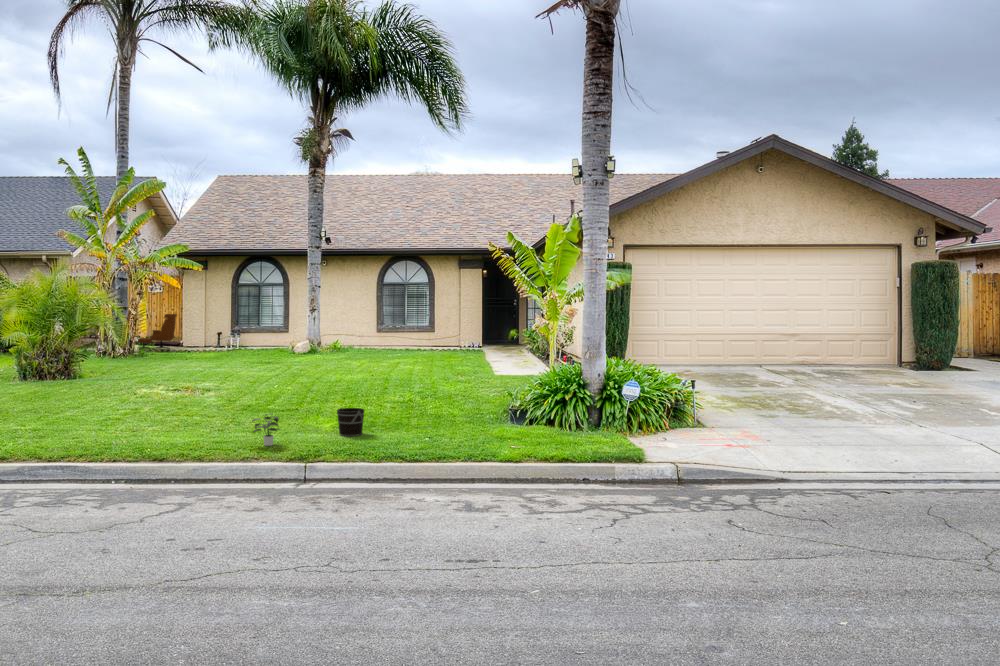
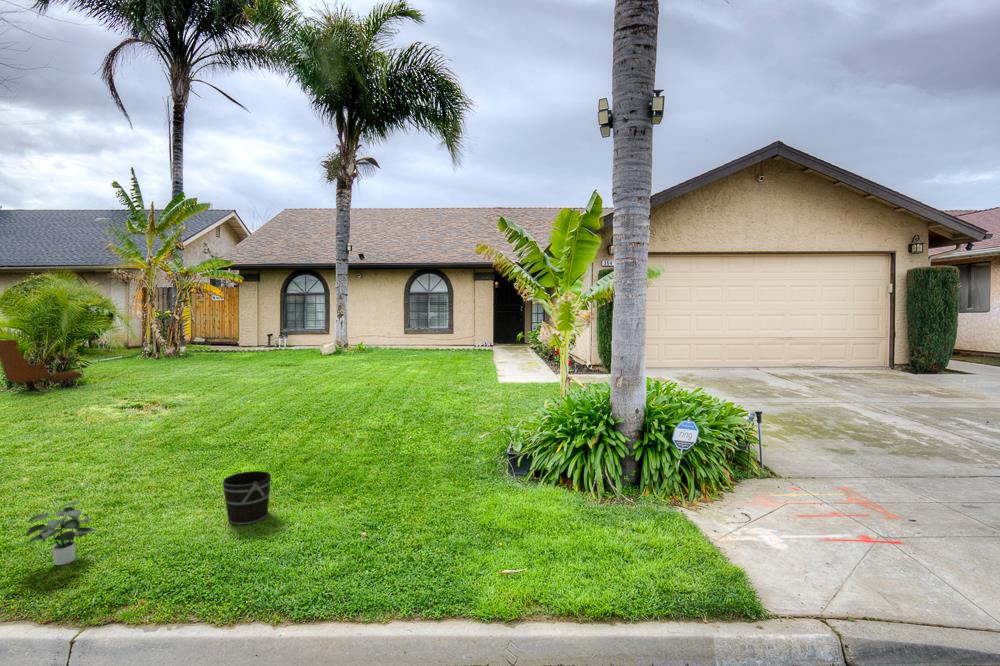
lounge chair: present [138,314,177,349] -> present [0,340,82,396]

